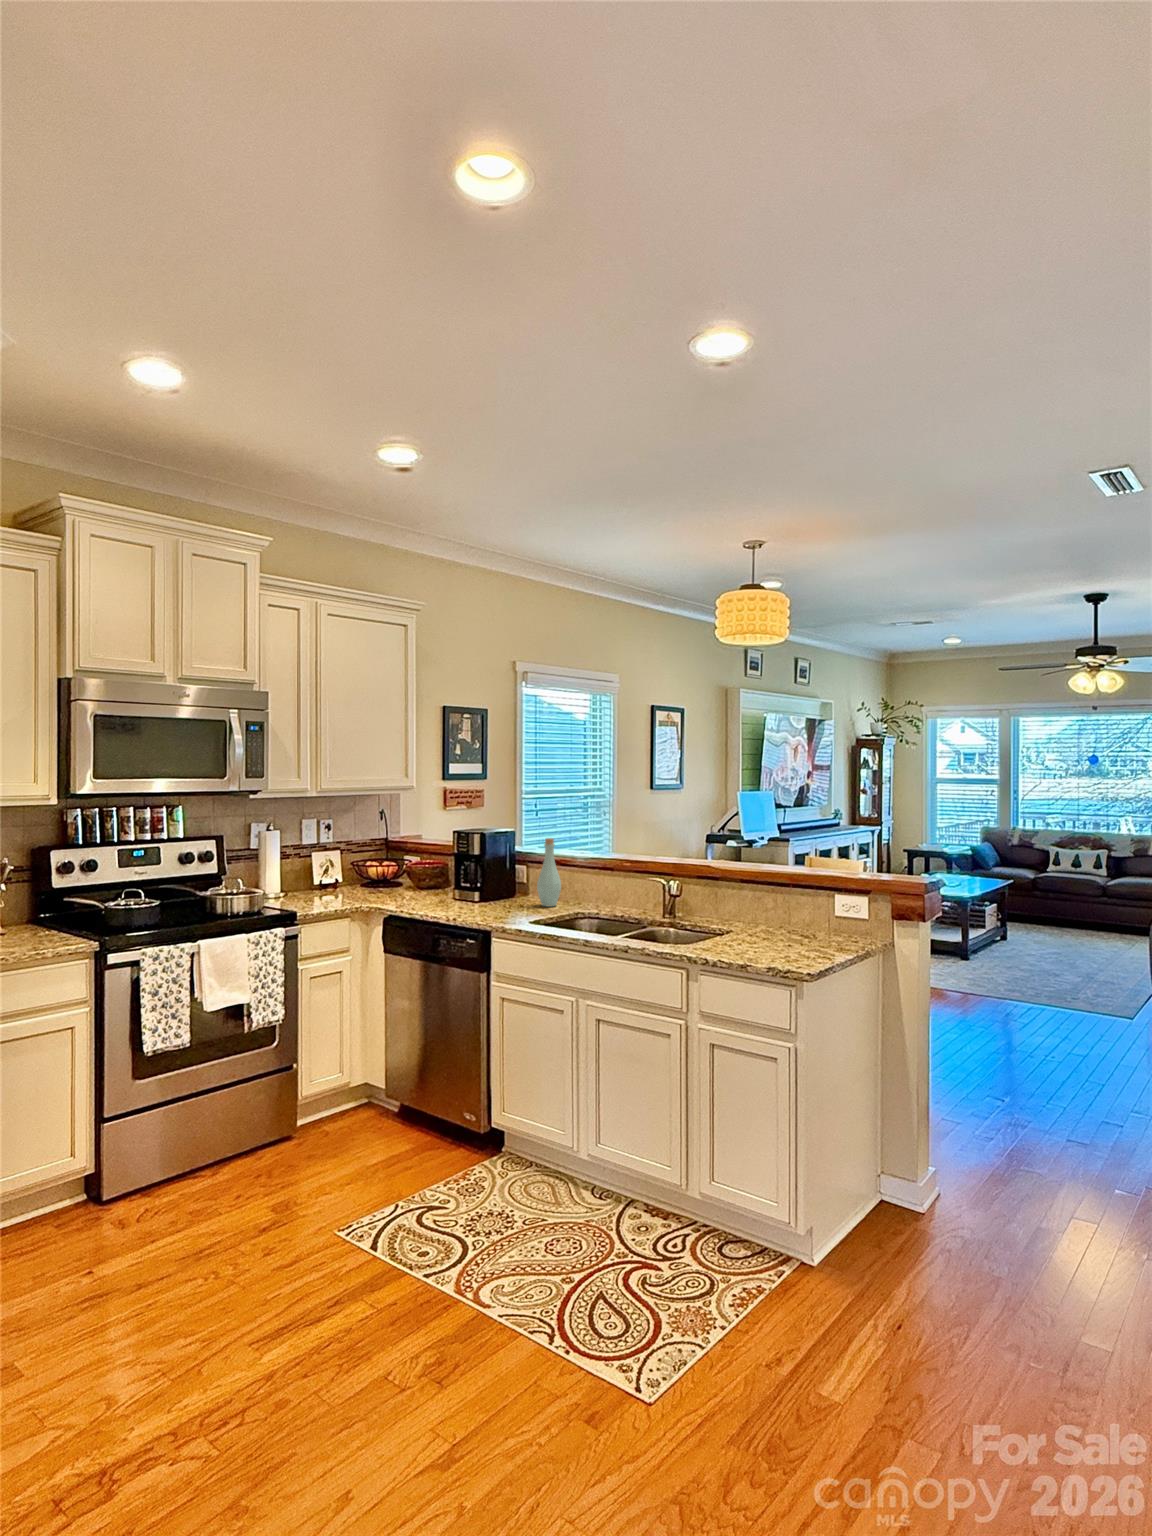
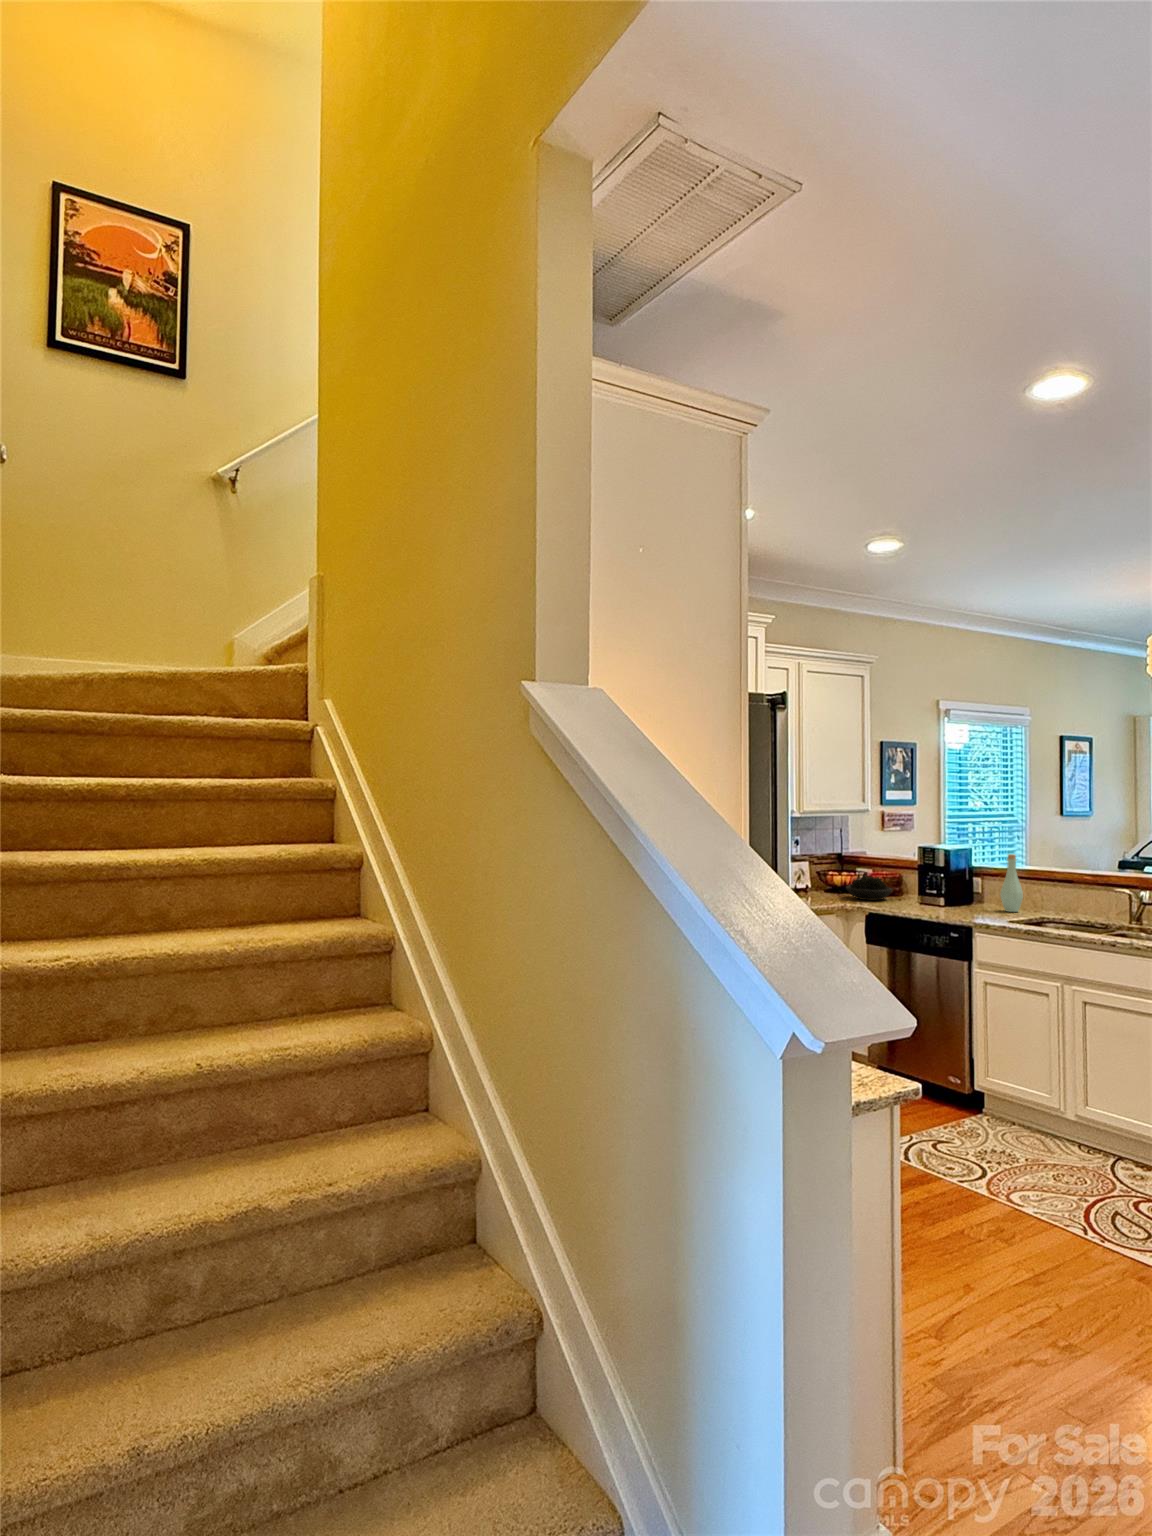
succulent plant: none [371,866,427,898] -> present [846,875,893,900]

